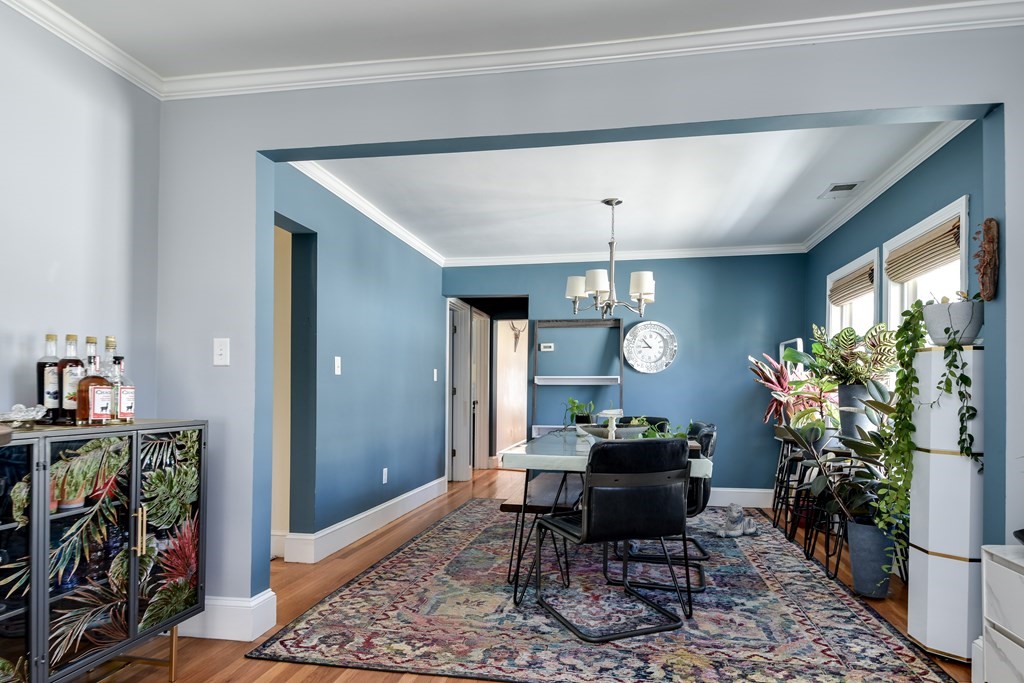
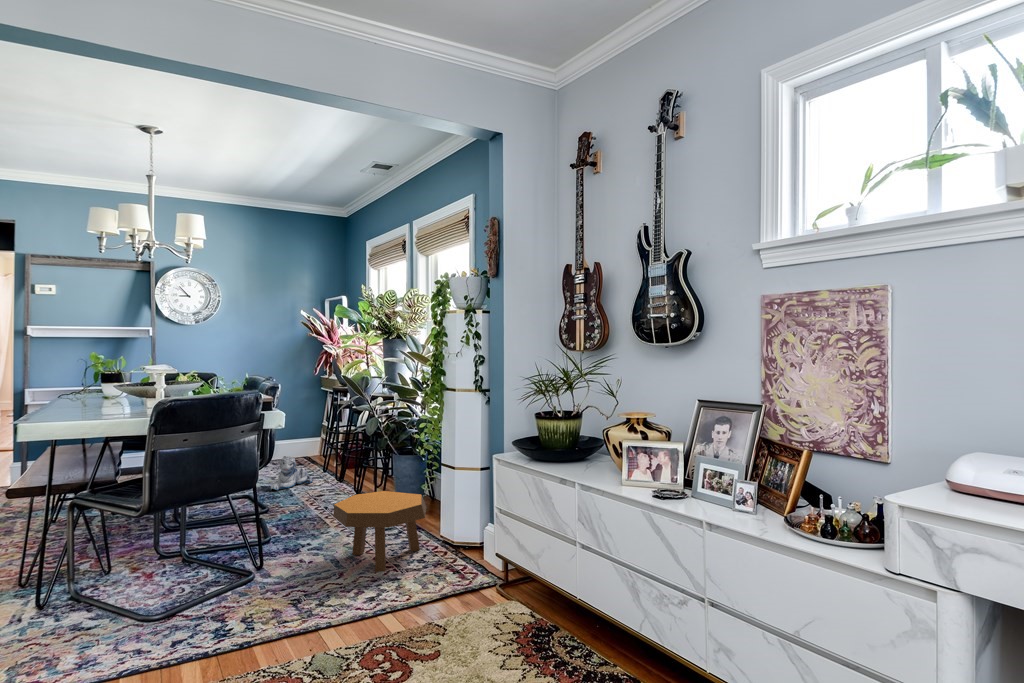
footstool: none [767,561,884,659] -> present [334,491,427,572]

